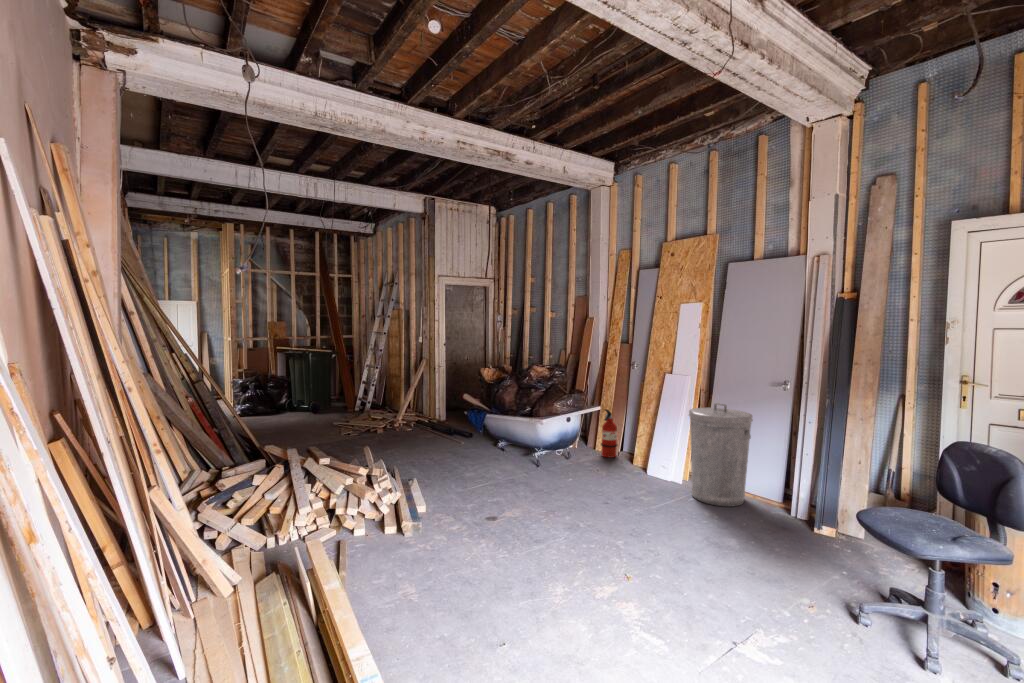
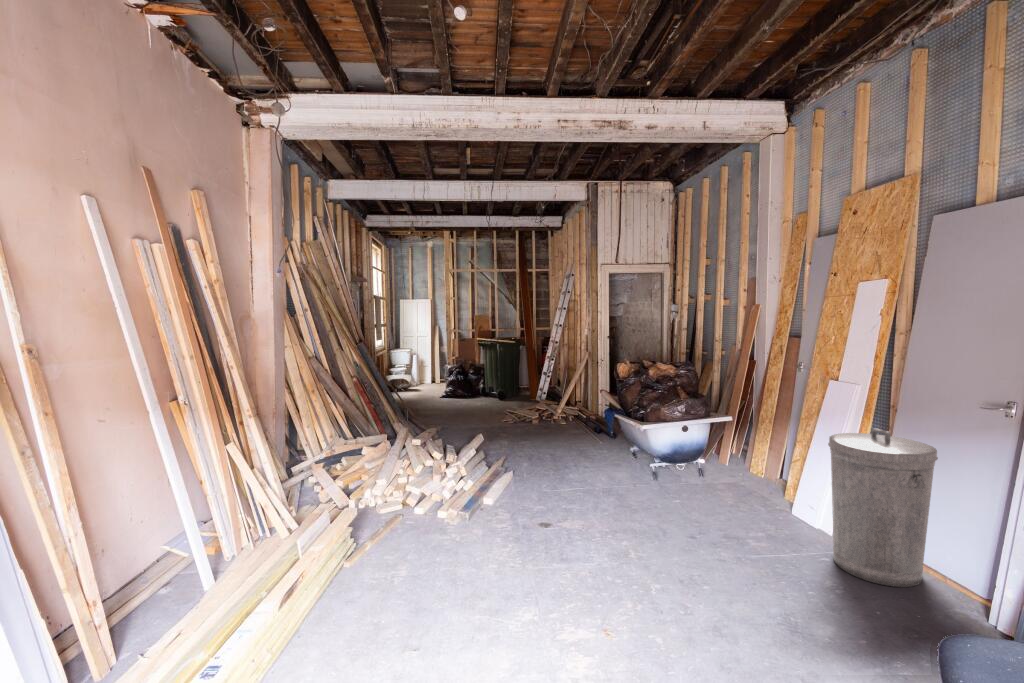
fire extinguisher: present [601,409,617,458] -> none [751,423,777,486]

